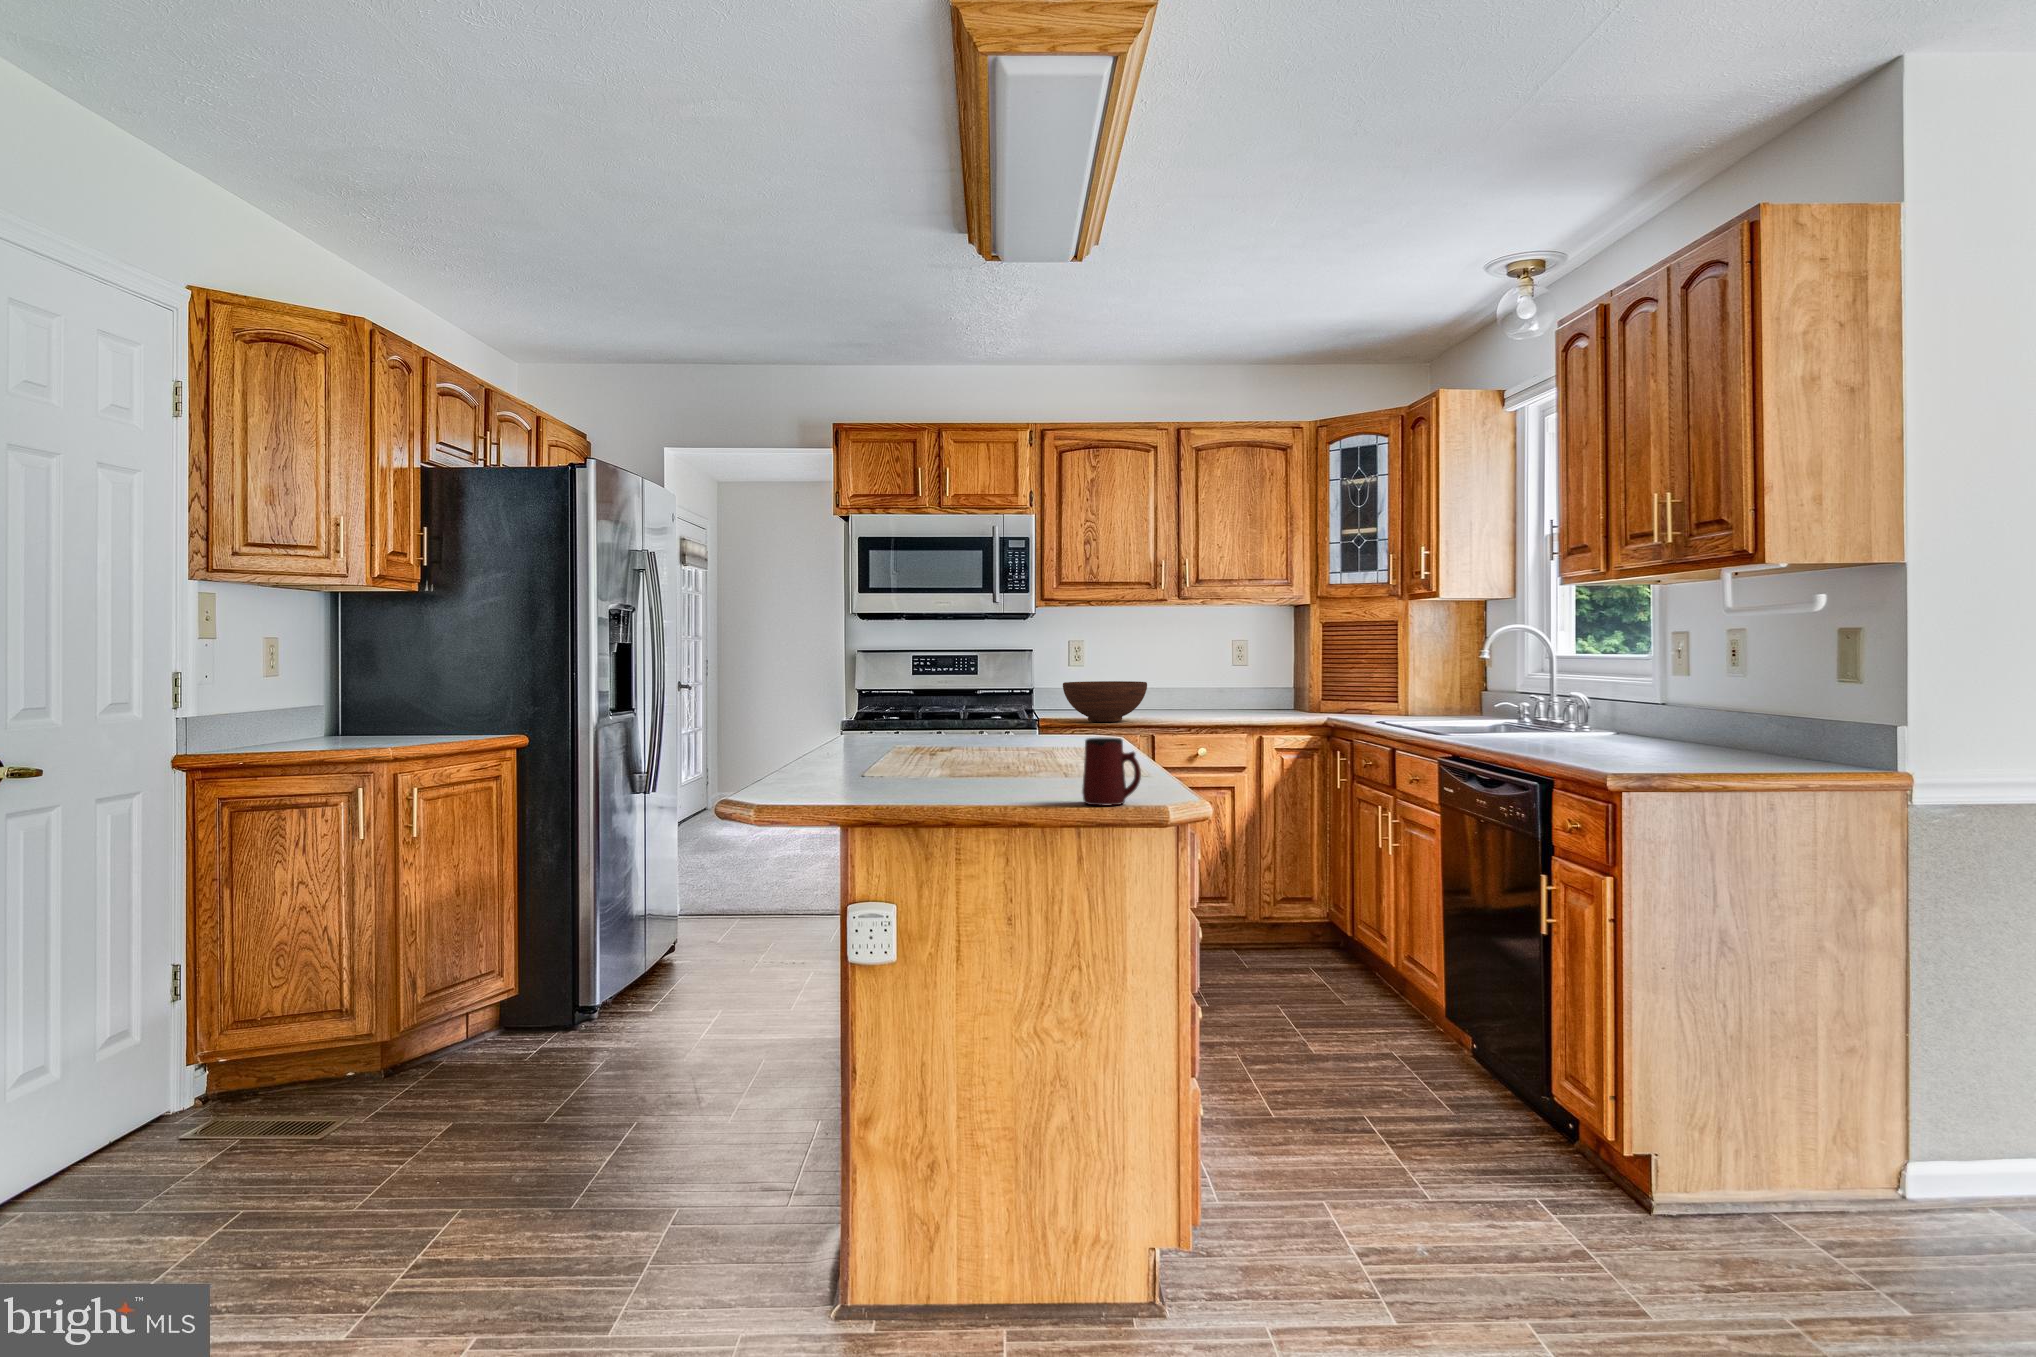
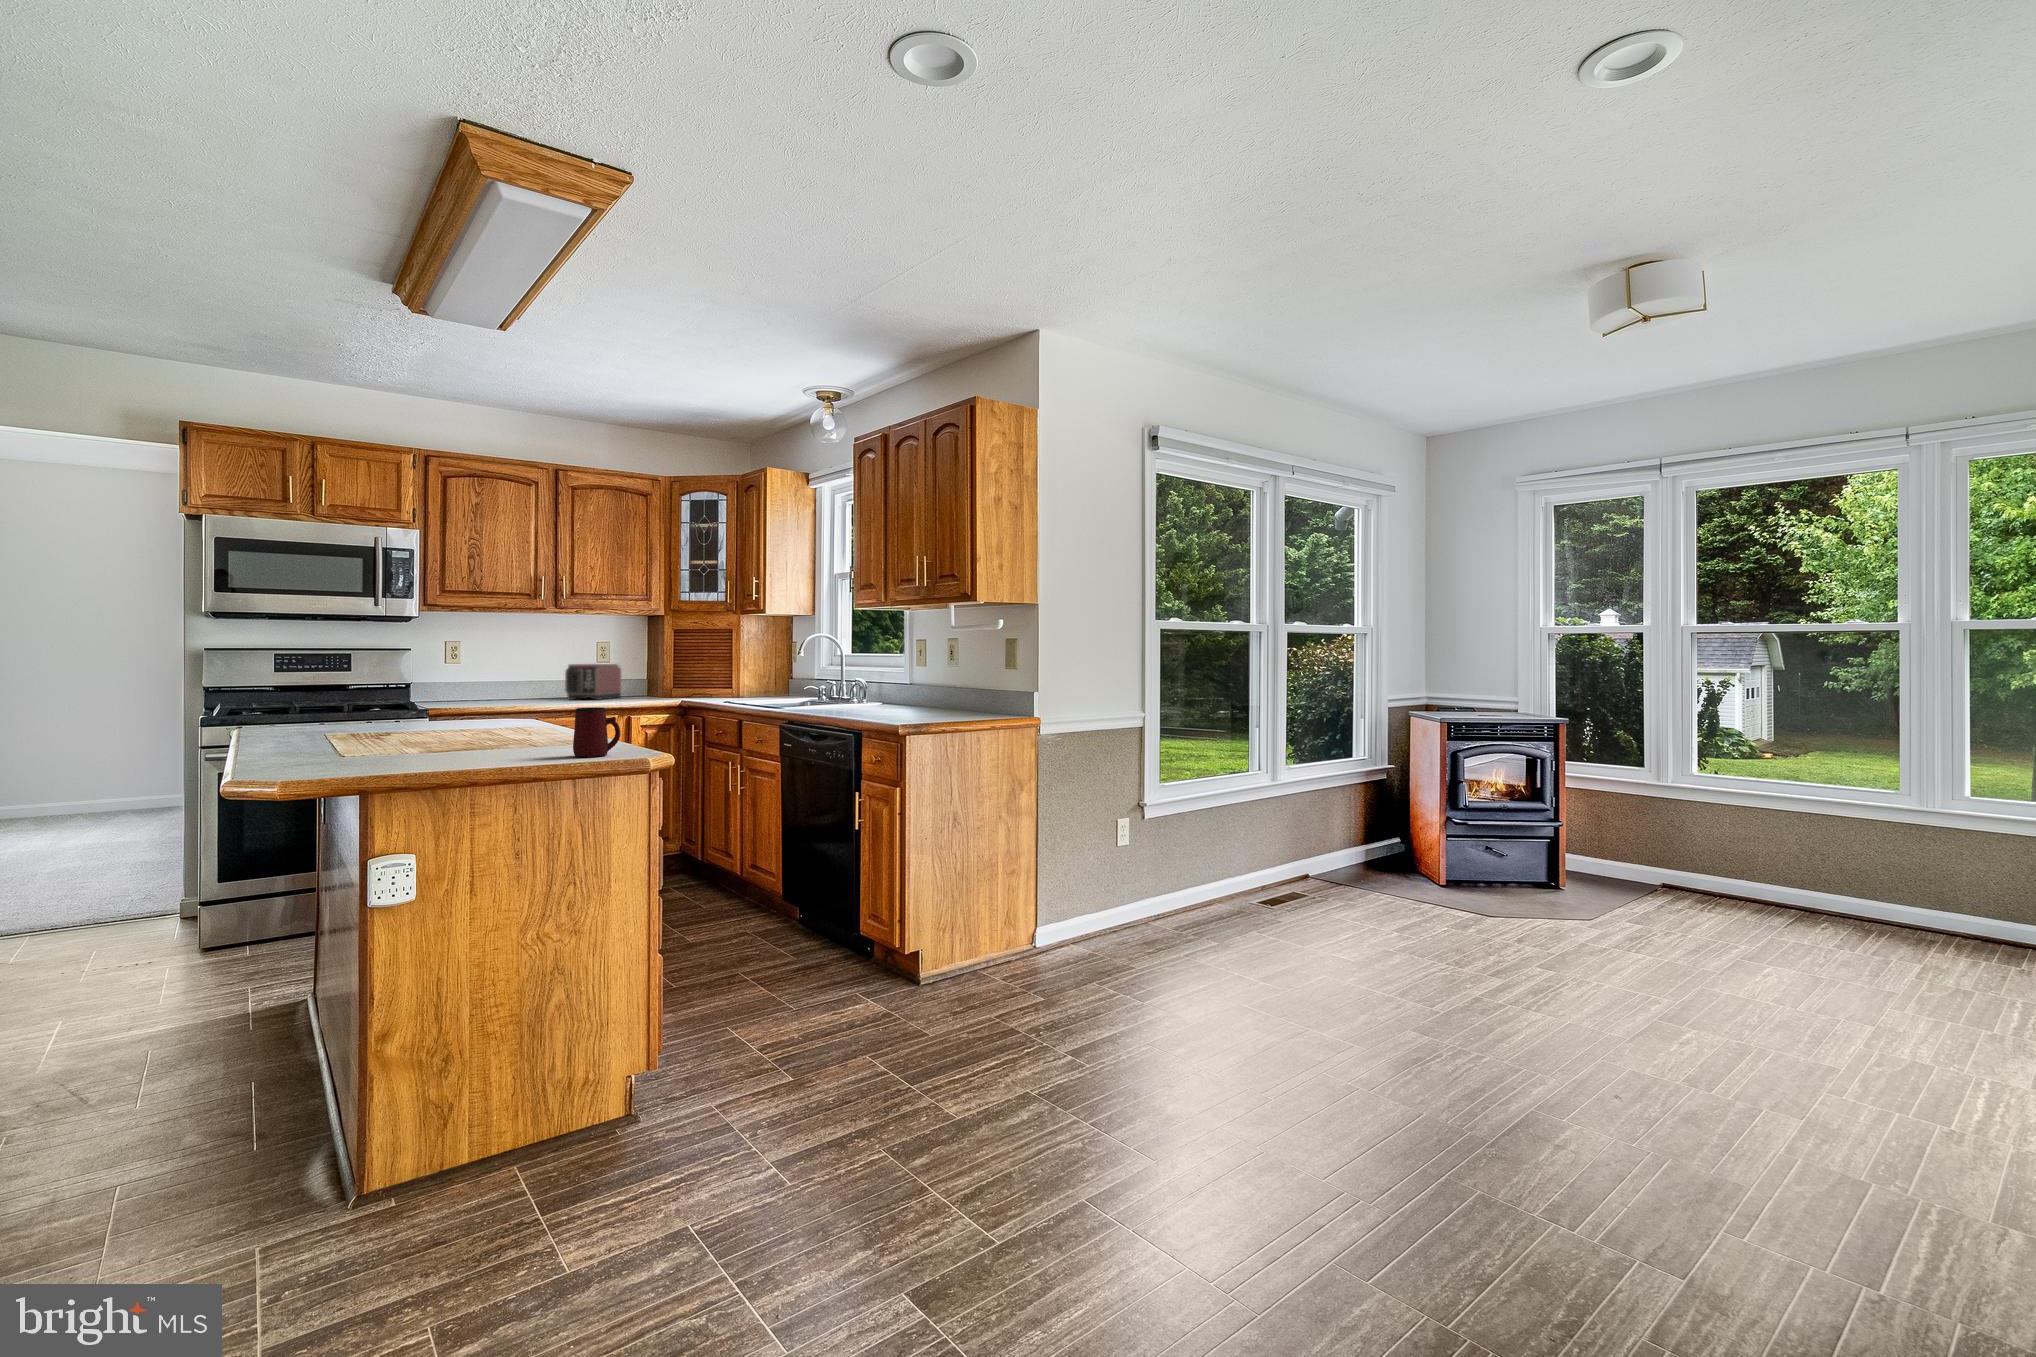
toaster: none [1193,667,1260,713] -> present [565,664,621,700]
fruit bowl: present [1063,681,1147,722] -> none [453,674,535,708]

